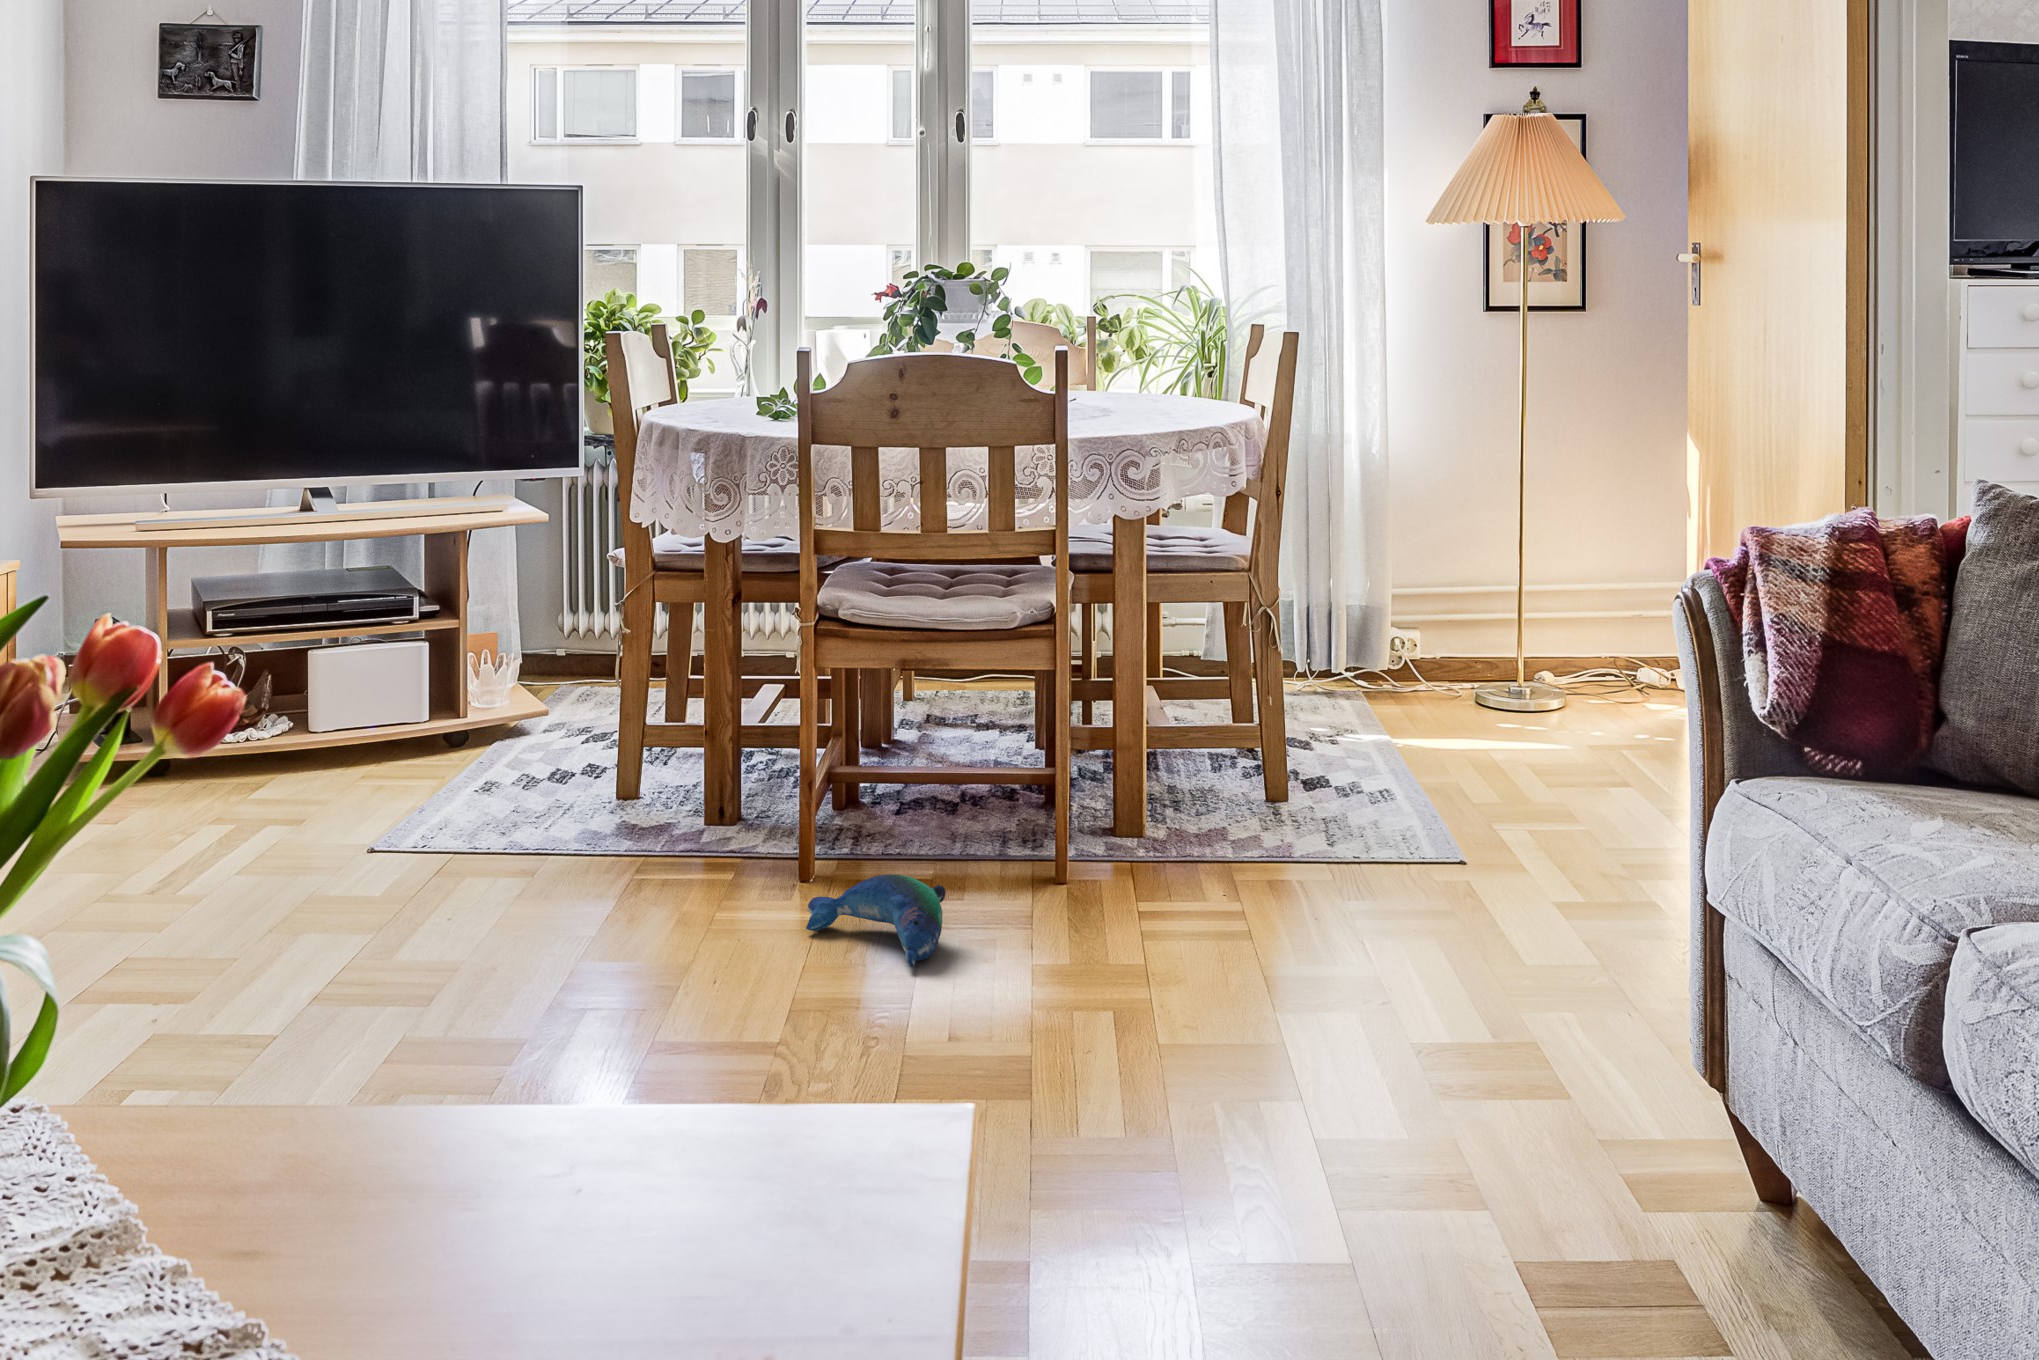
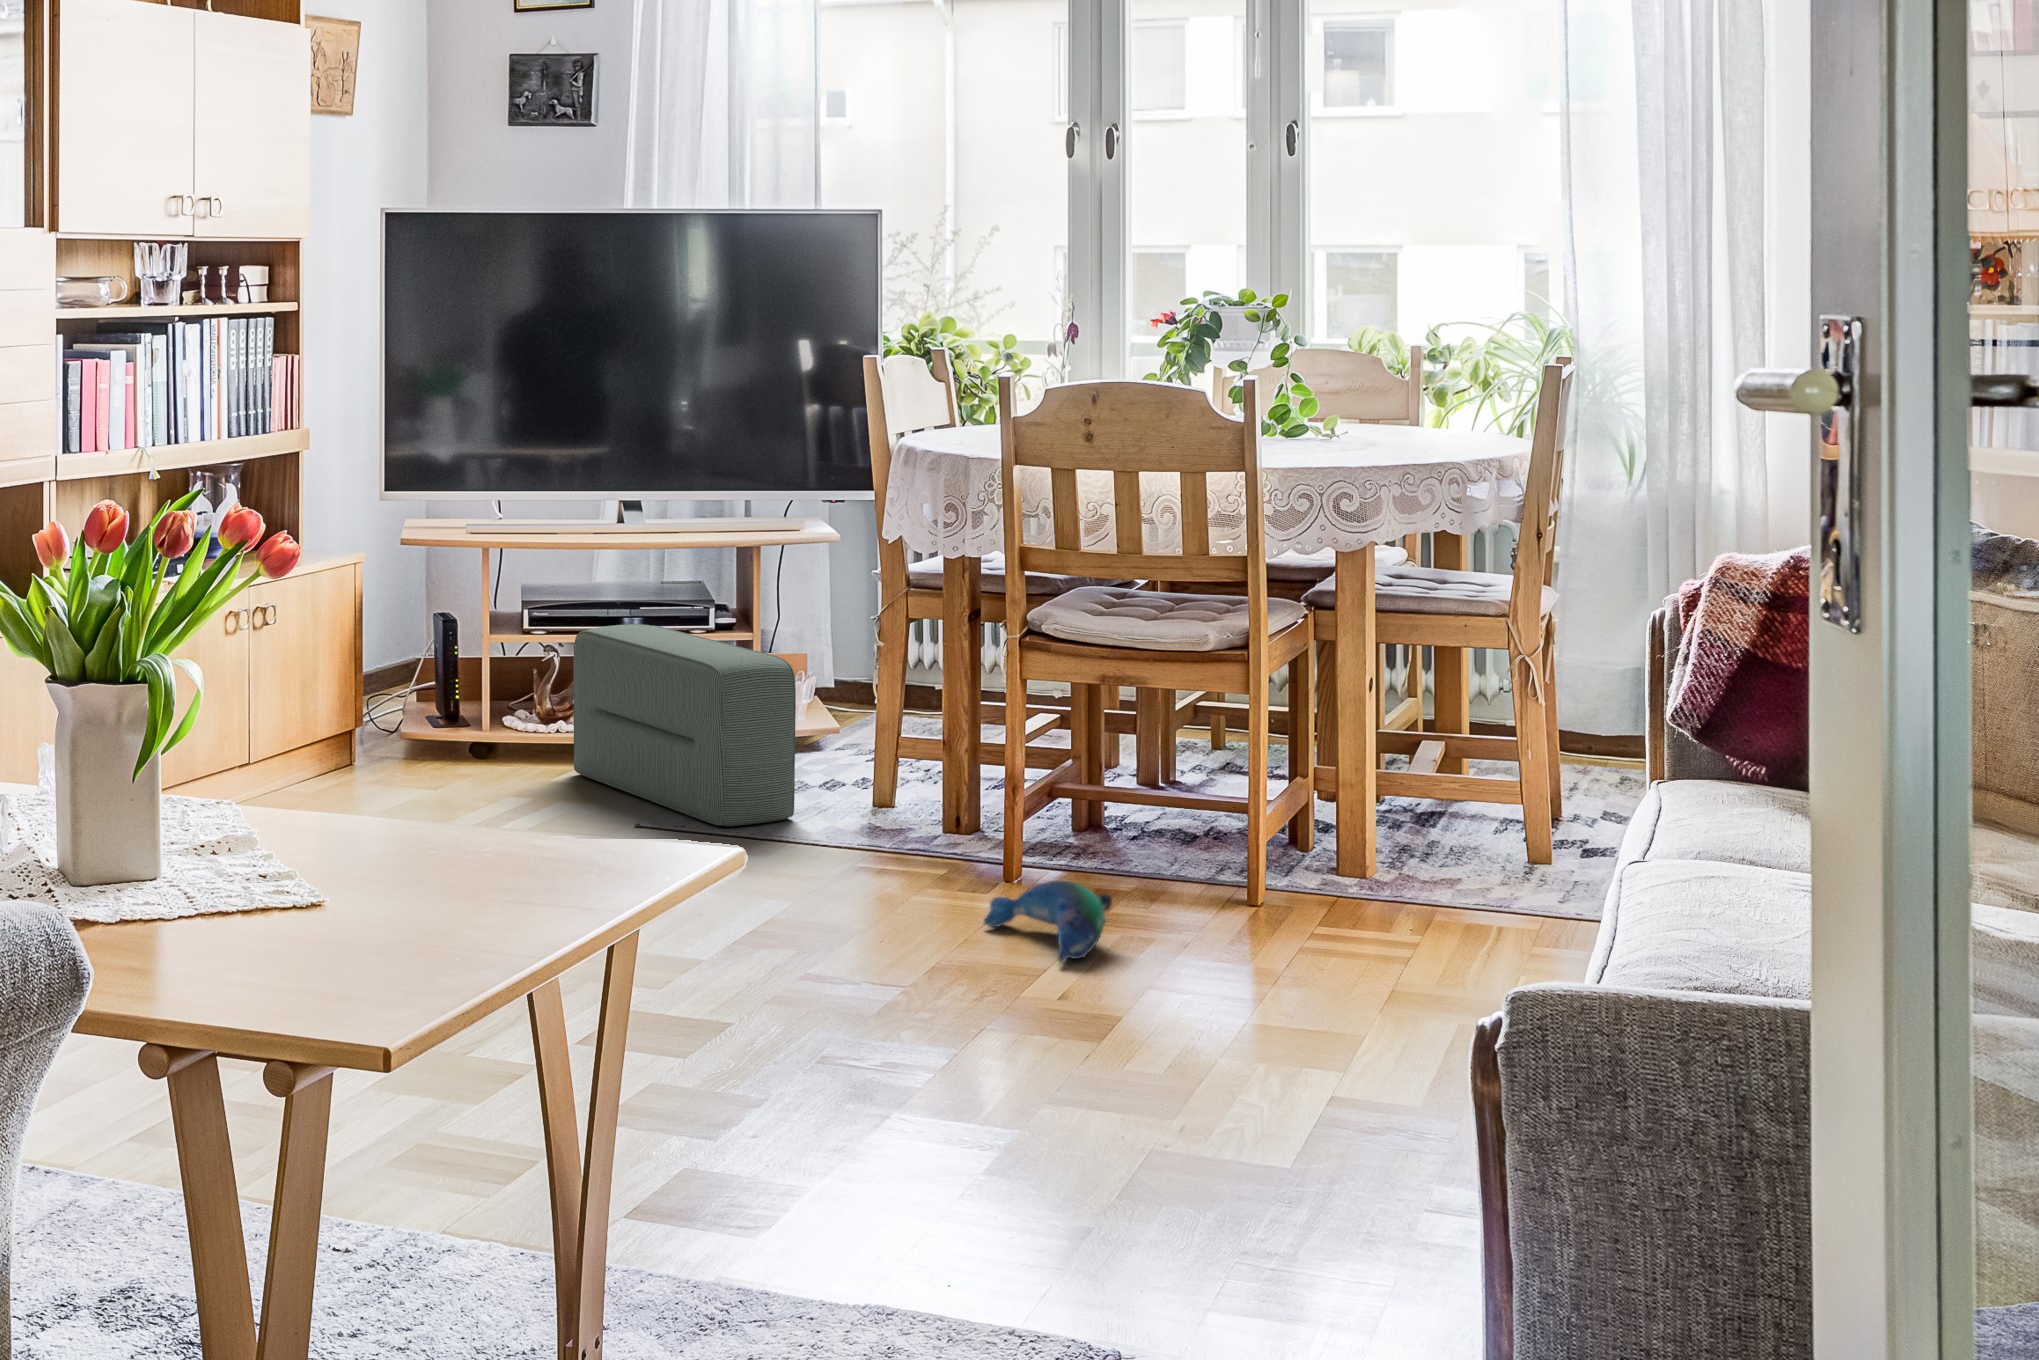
pouf: none [273,624,543,839] -> present [574,624,796,826]

